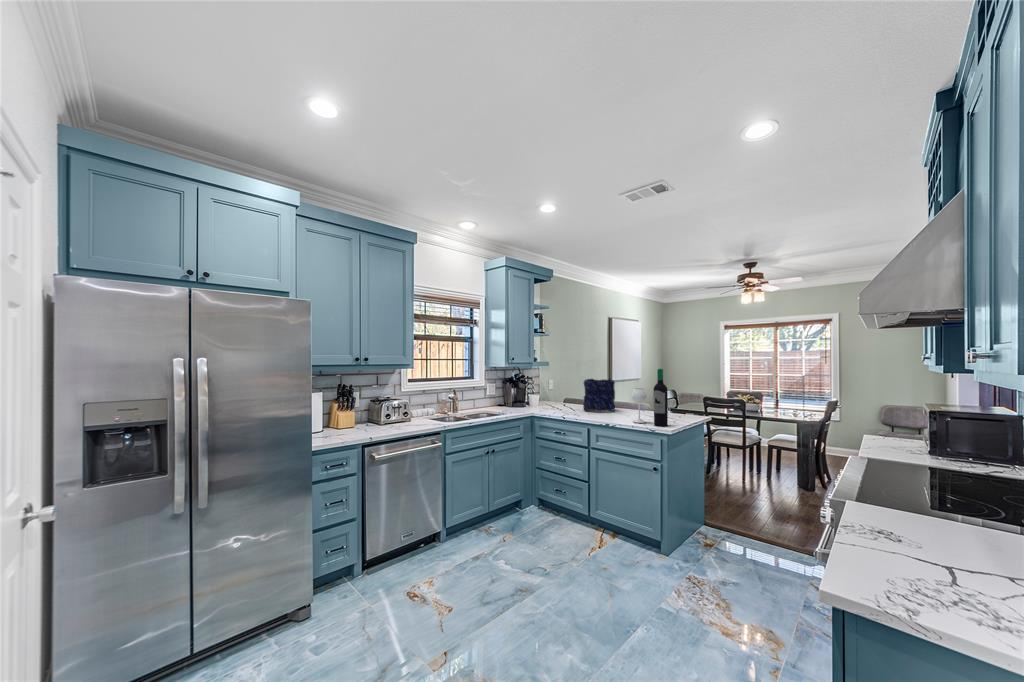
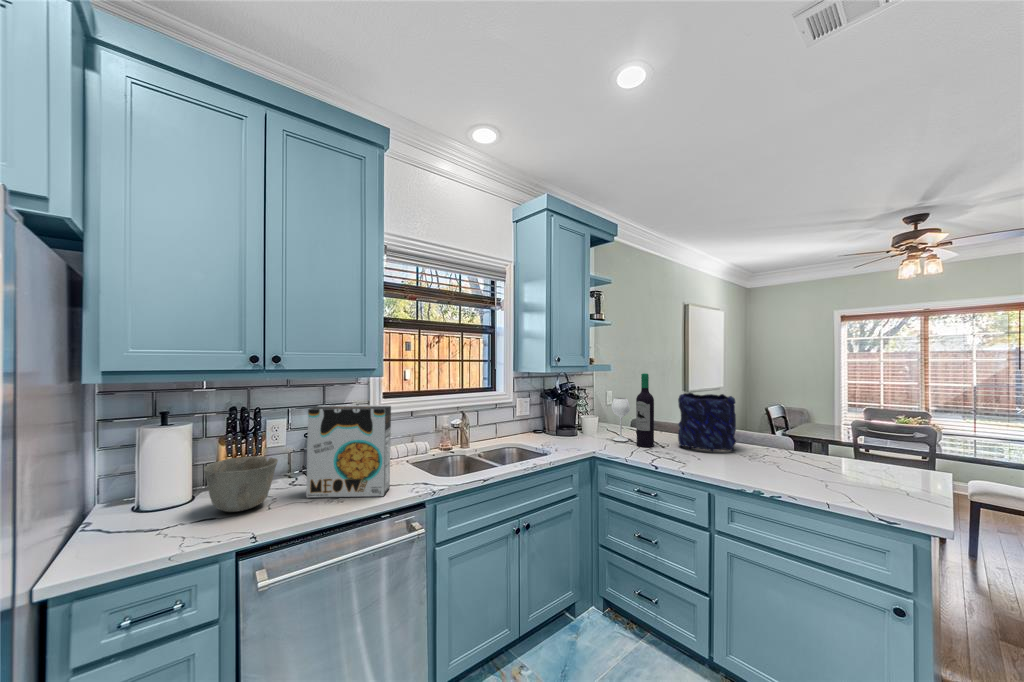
wine bottle: present [632,369,668,426] -> present [611,373,654,447]
cereal box: none [381,383,422,429] -> present [306,405,391,498]
ceramic bowl: none [336,408,369,433] -> present [204,456,278,512]

